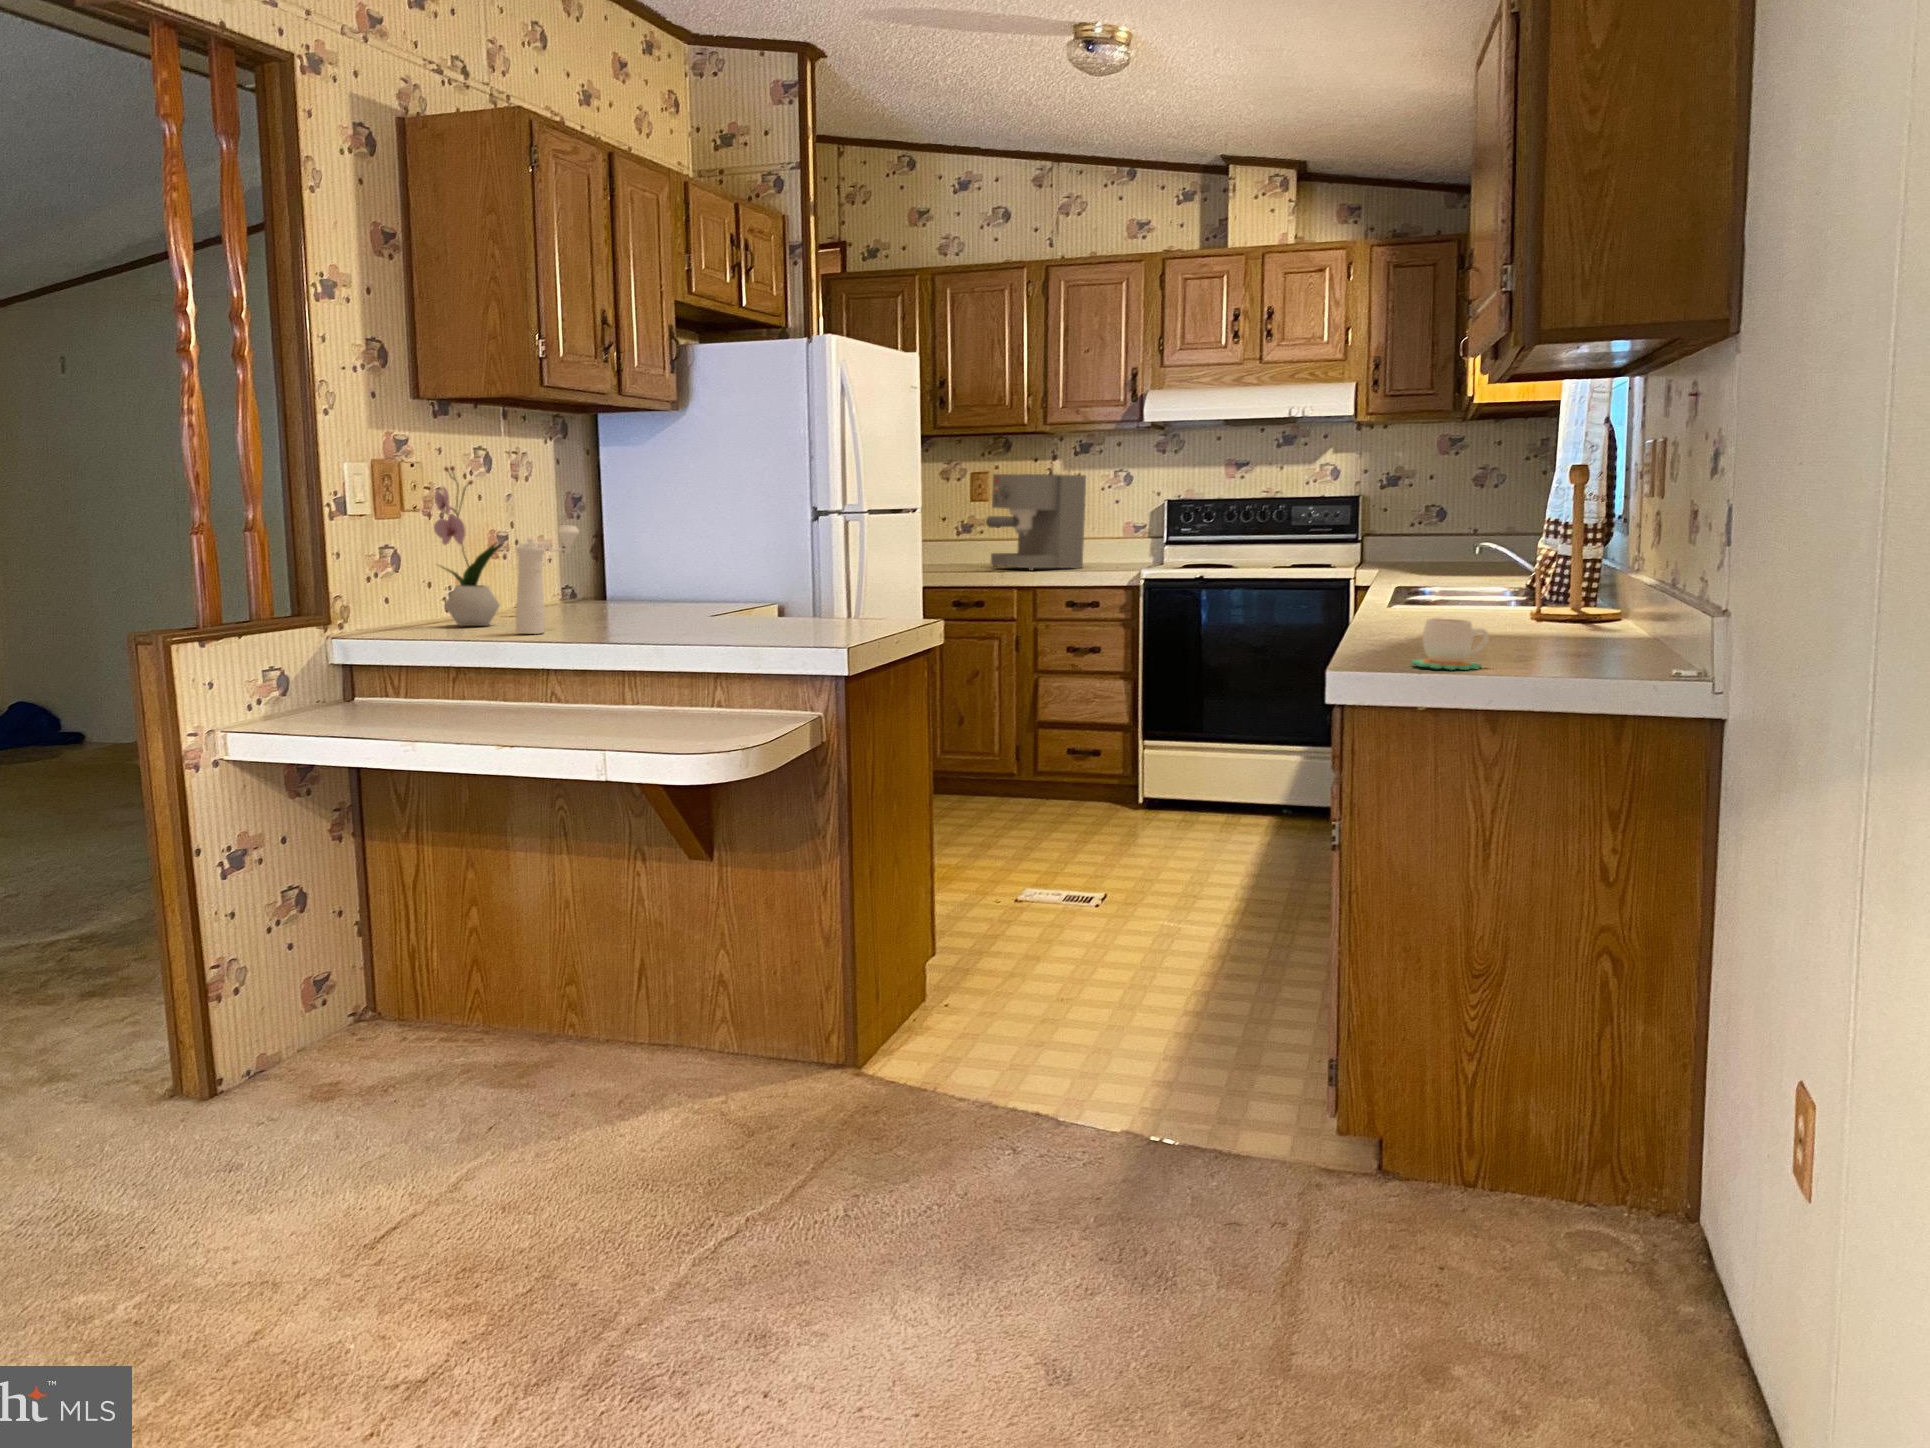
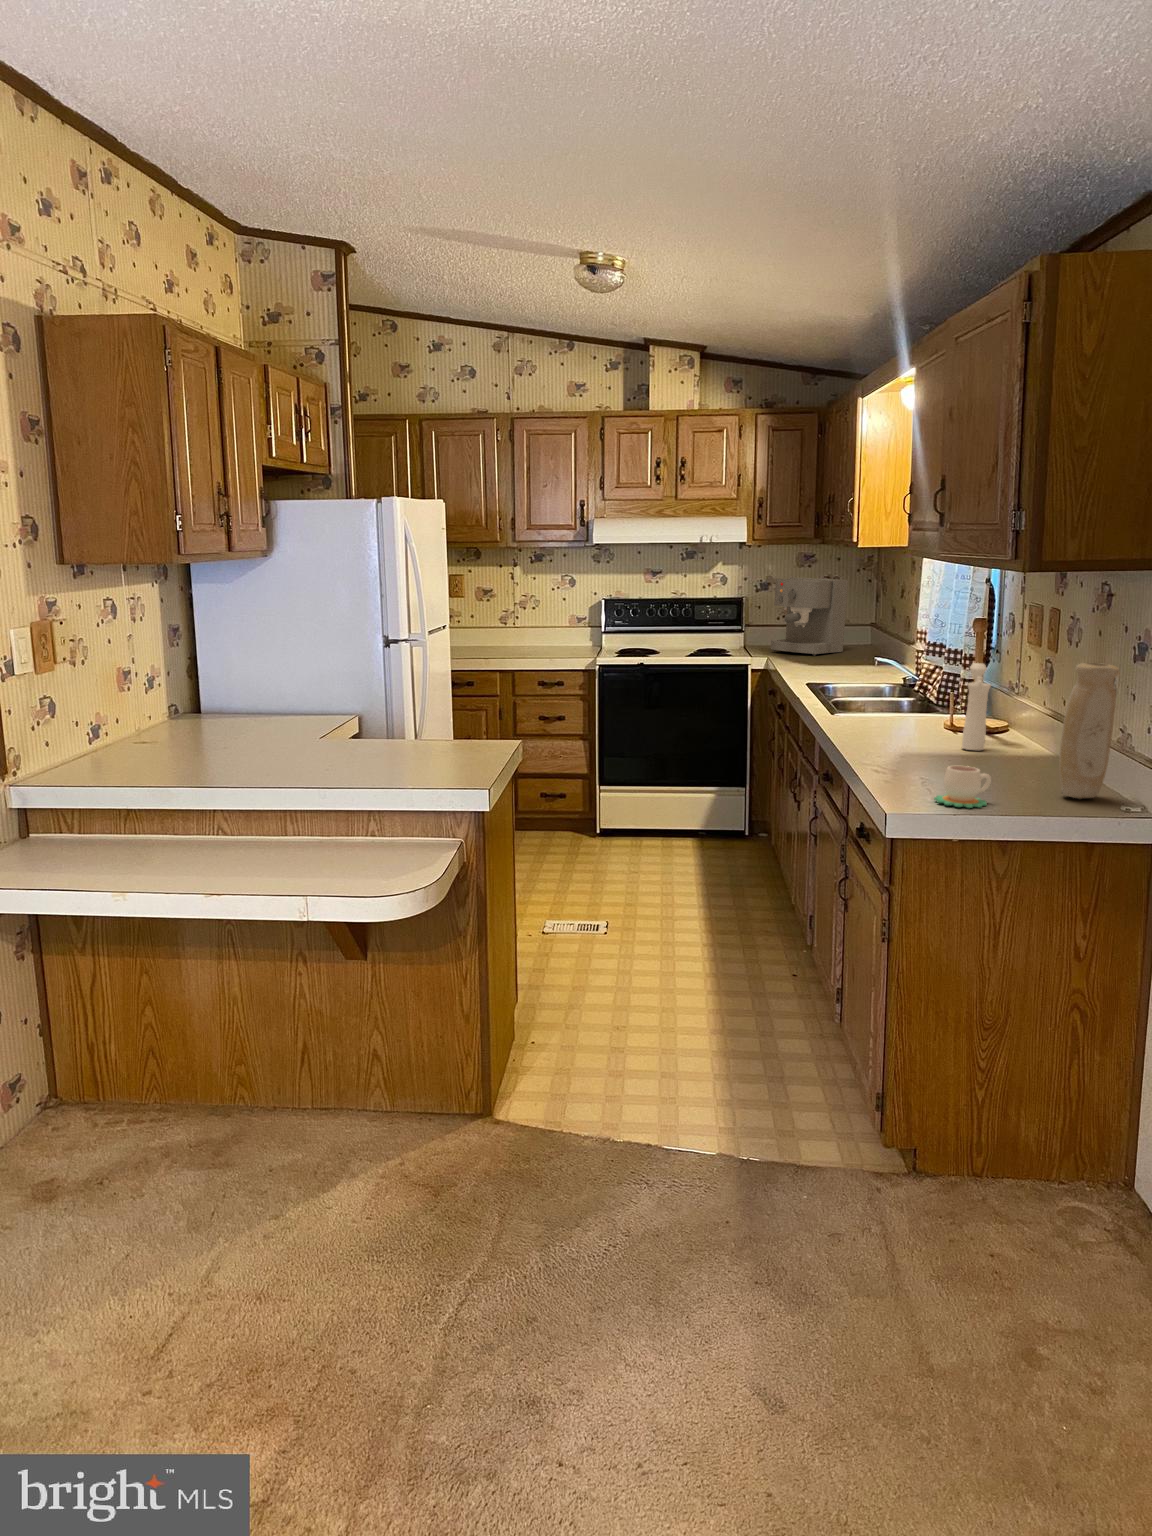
flower arrangement: present [434,466,501,626] -> none [87,627,152,765]
coffee maker: present [986,474,1086,570] -> present [771,578,848,656]
vase: none [1594,480,1672,666] -> present [1059,663,1119,798]
pepper mill: present [516,526,579,634] -> present [962,663,991,750]

